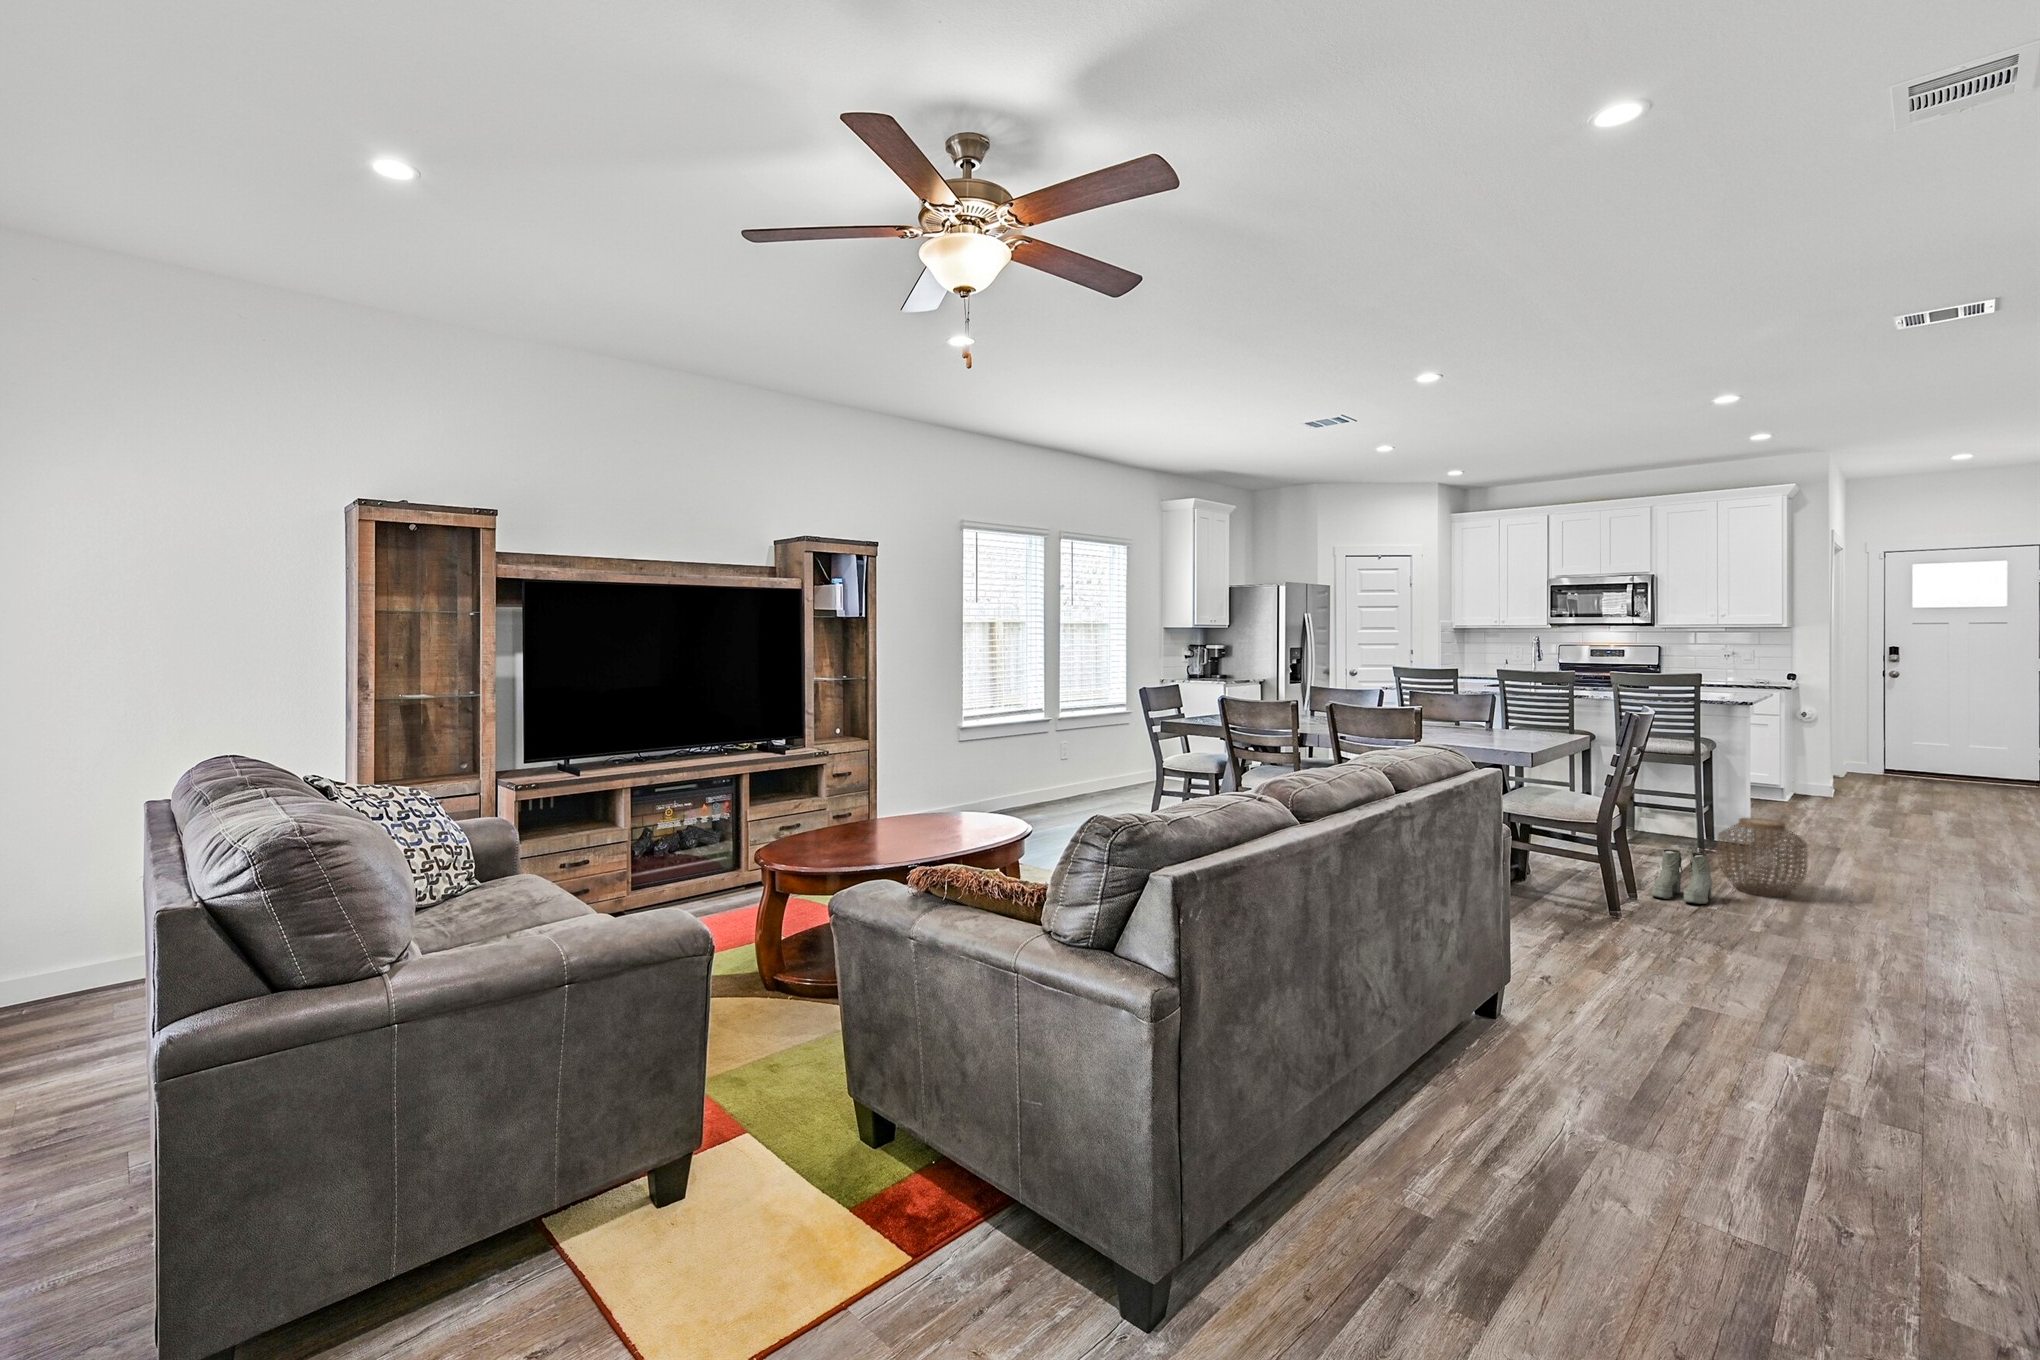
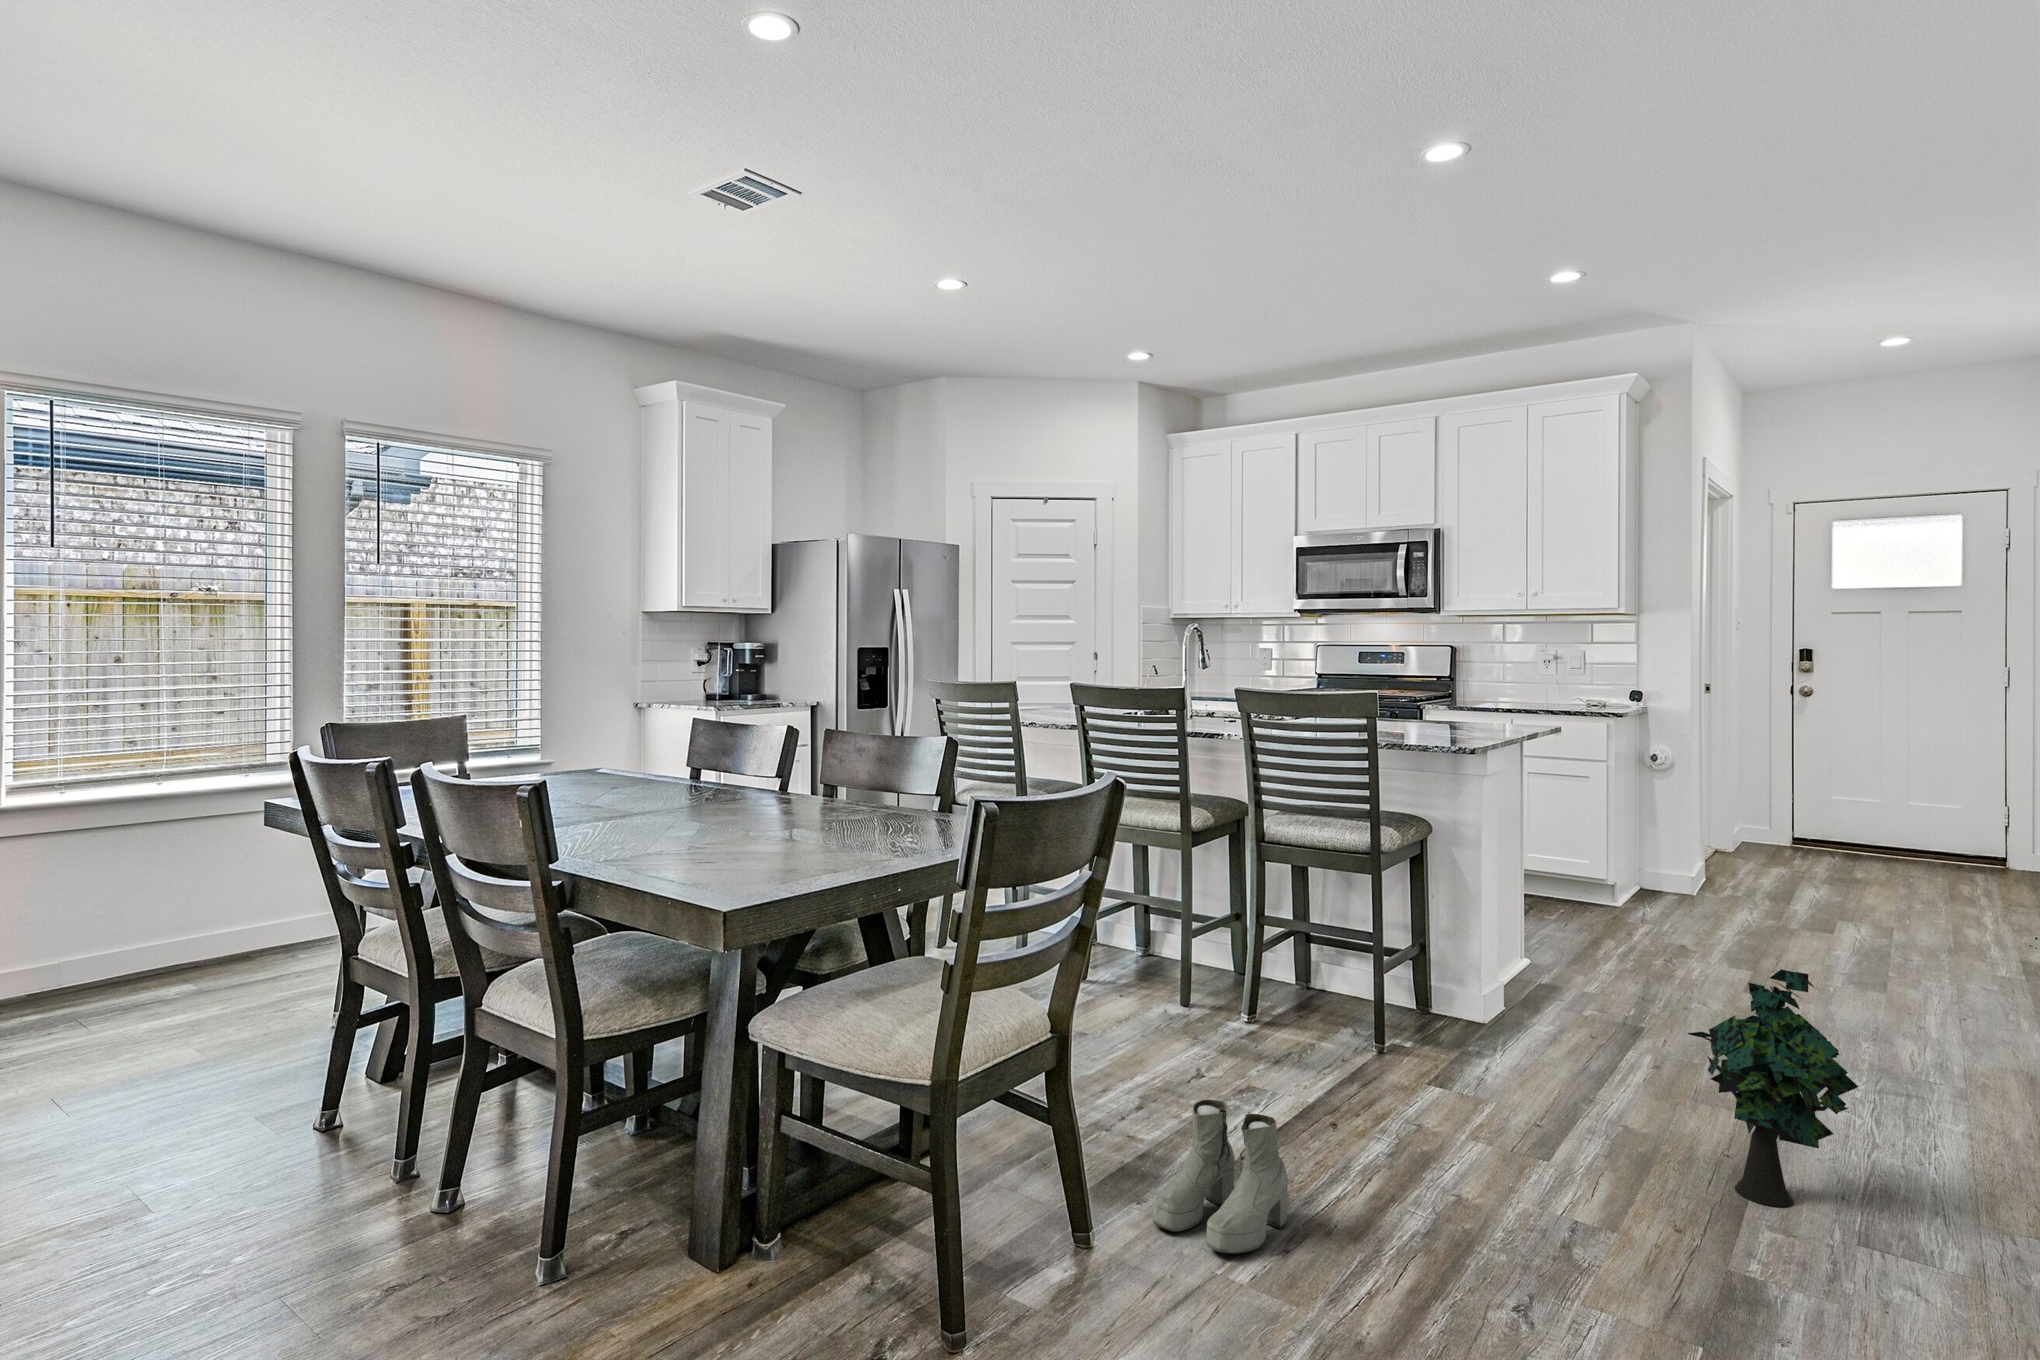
decorative plant: none [1886,796,1975,900] -> present [1688,969,1858,1207]
woven basket: present [1718,818,1807,897] -> none [1335,1015,1505,1210]

